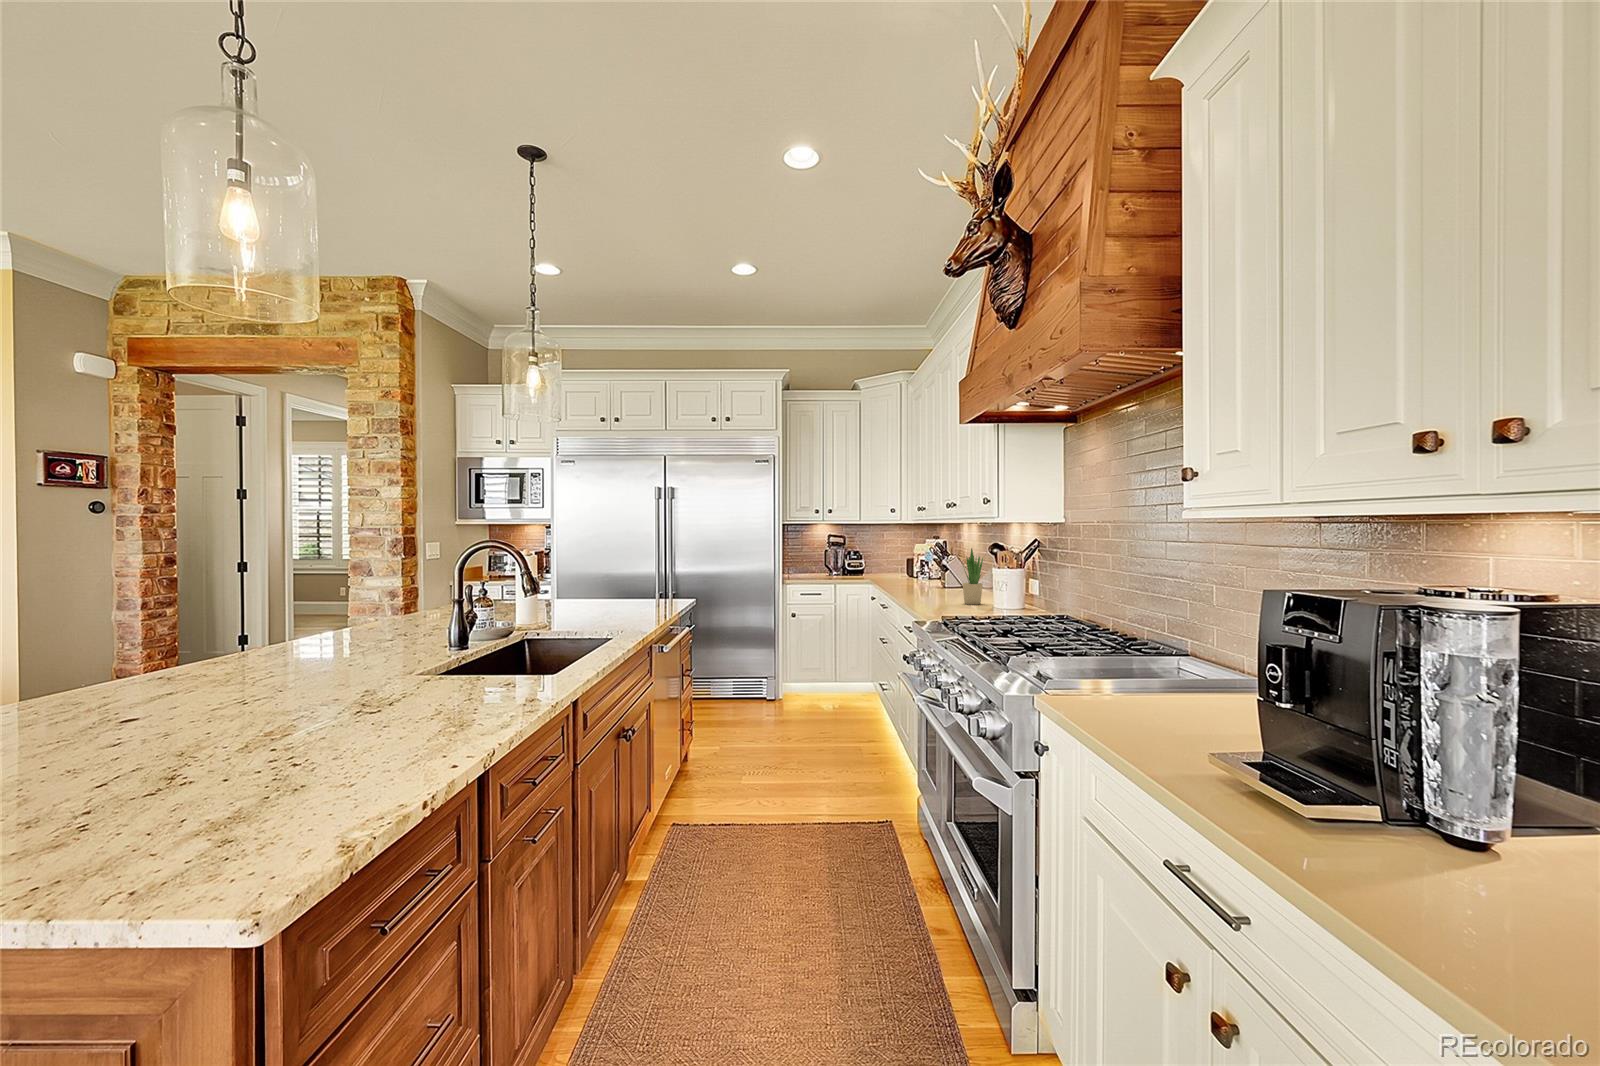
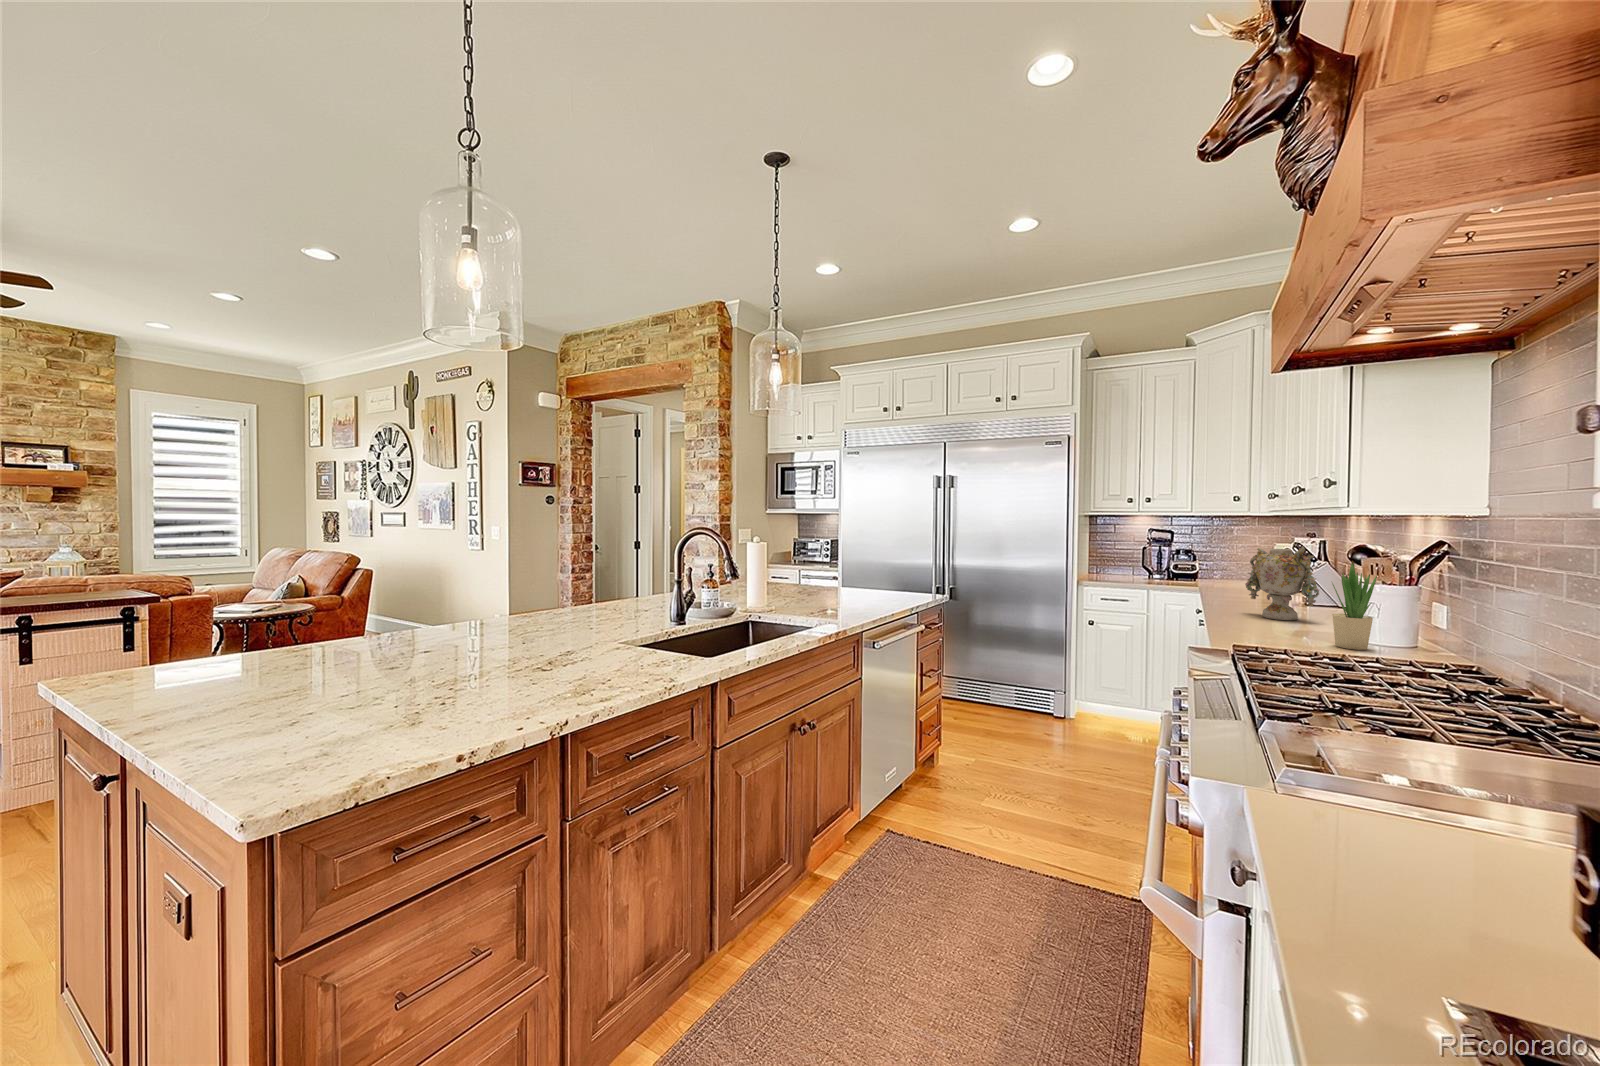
vase: none [908,542,951,594] -> present [1245,547,1319,620]

